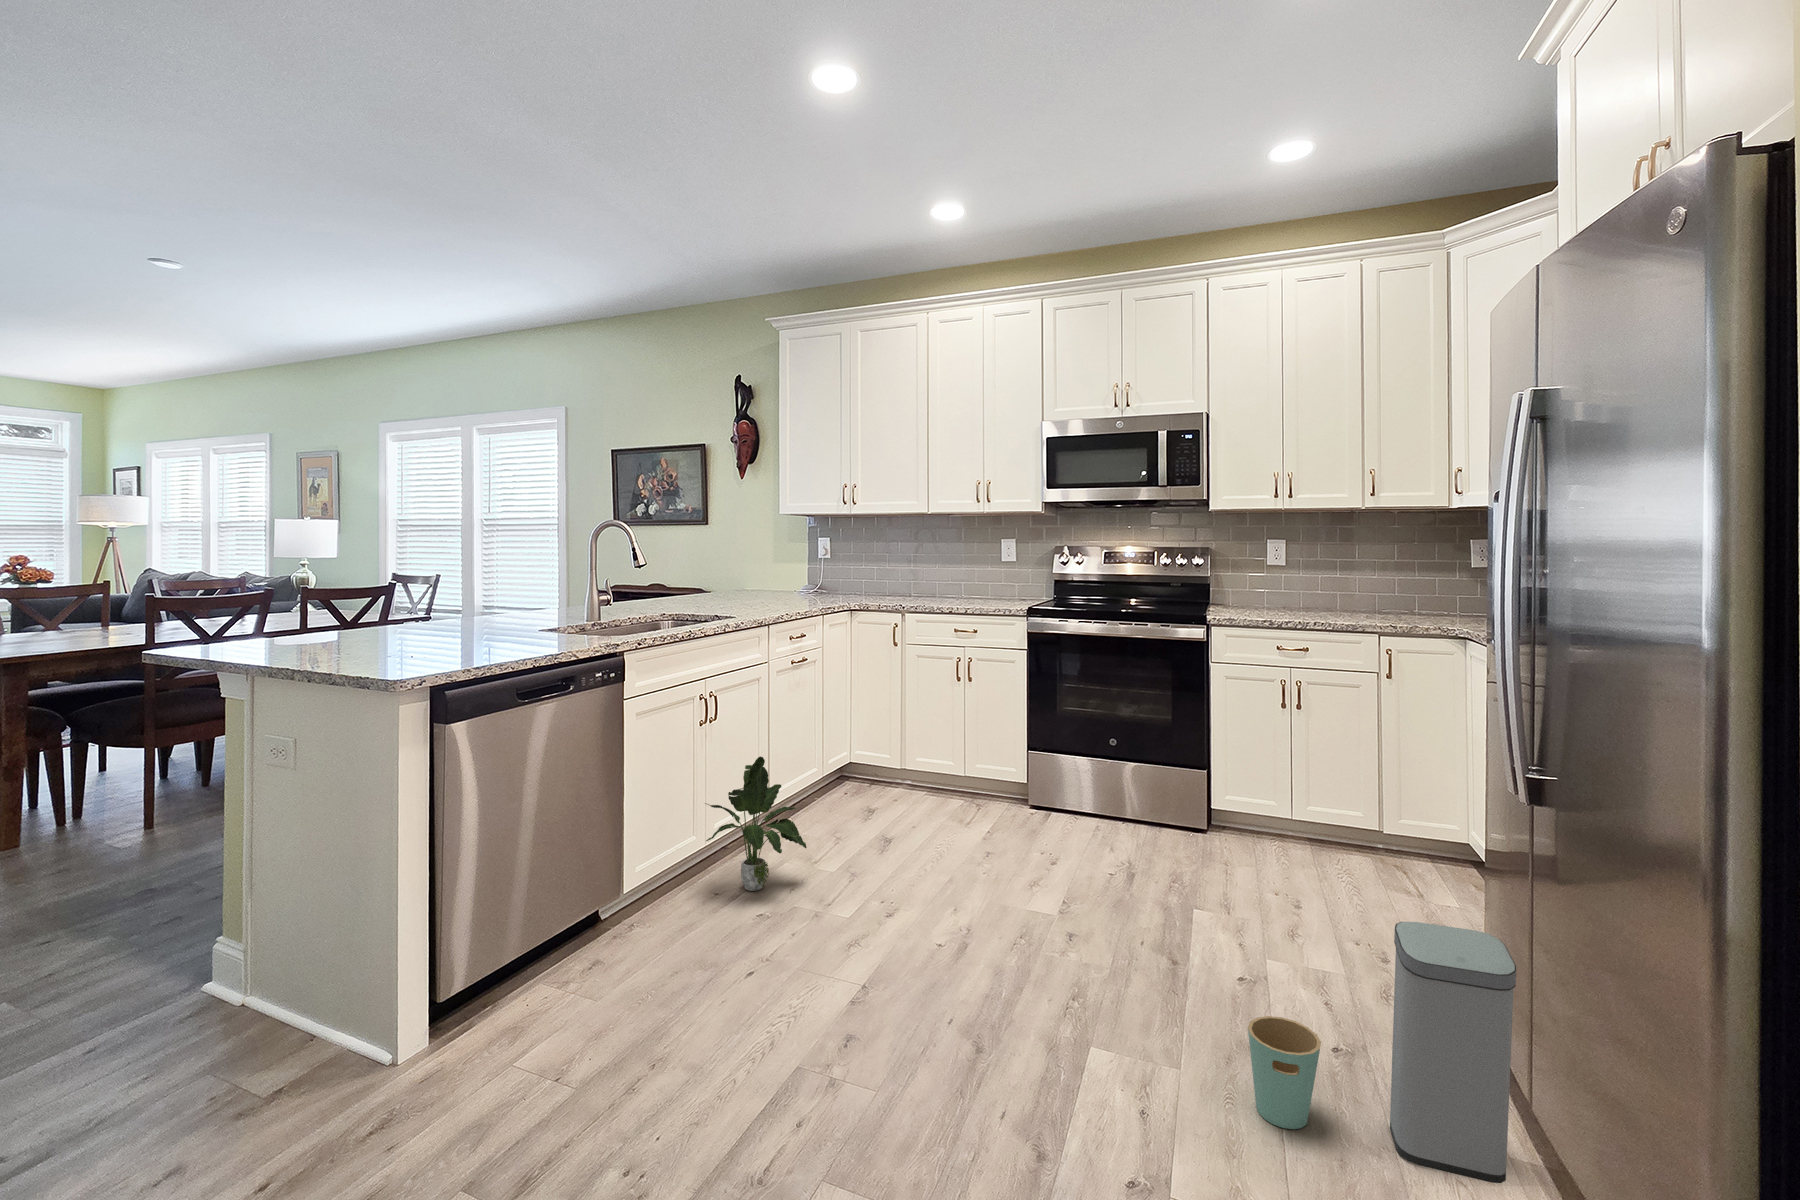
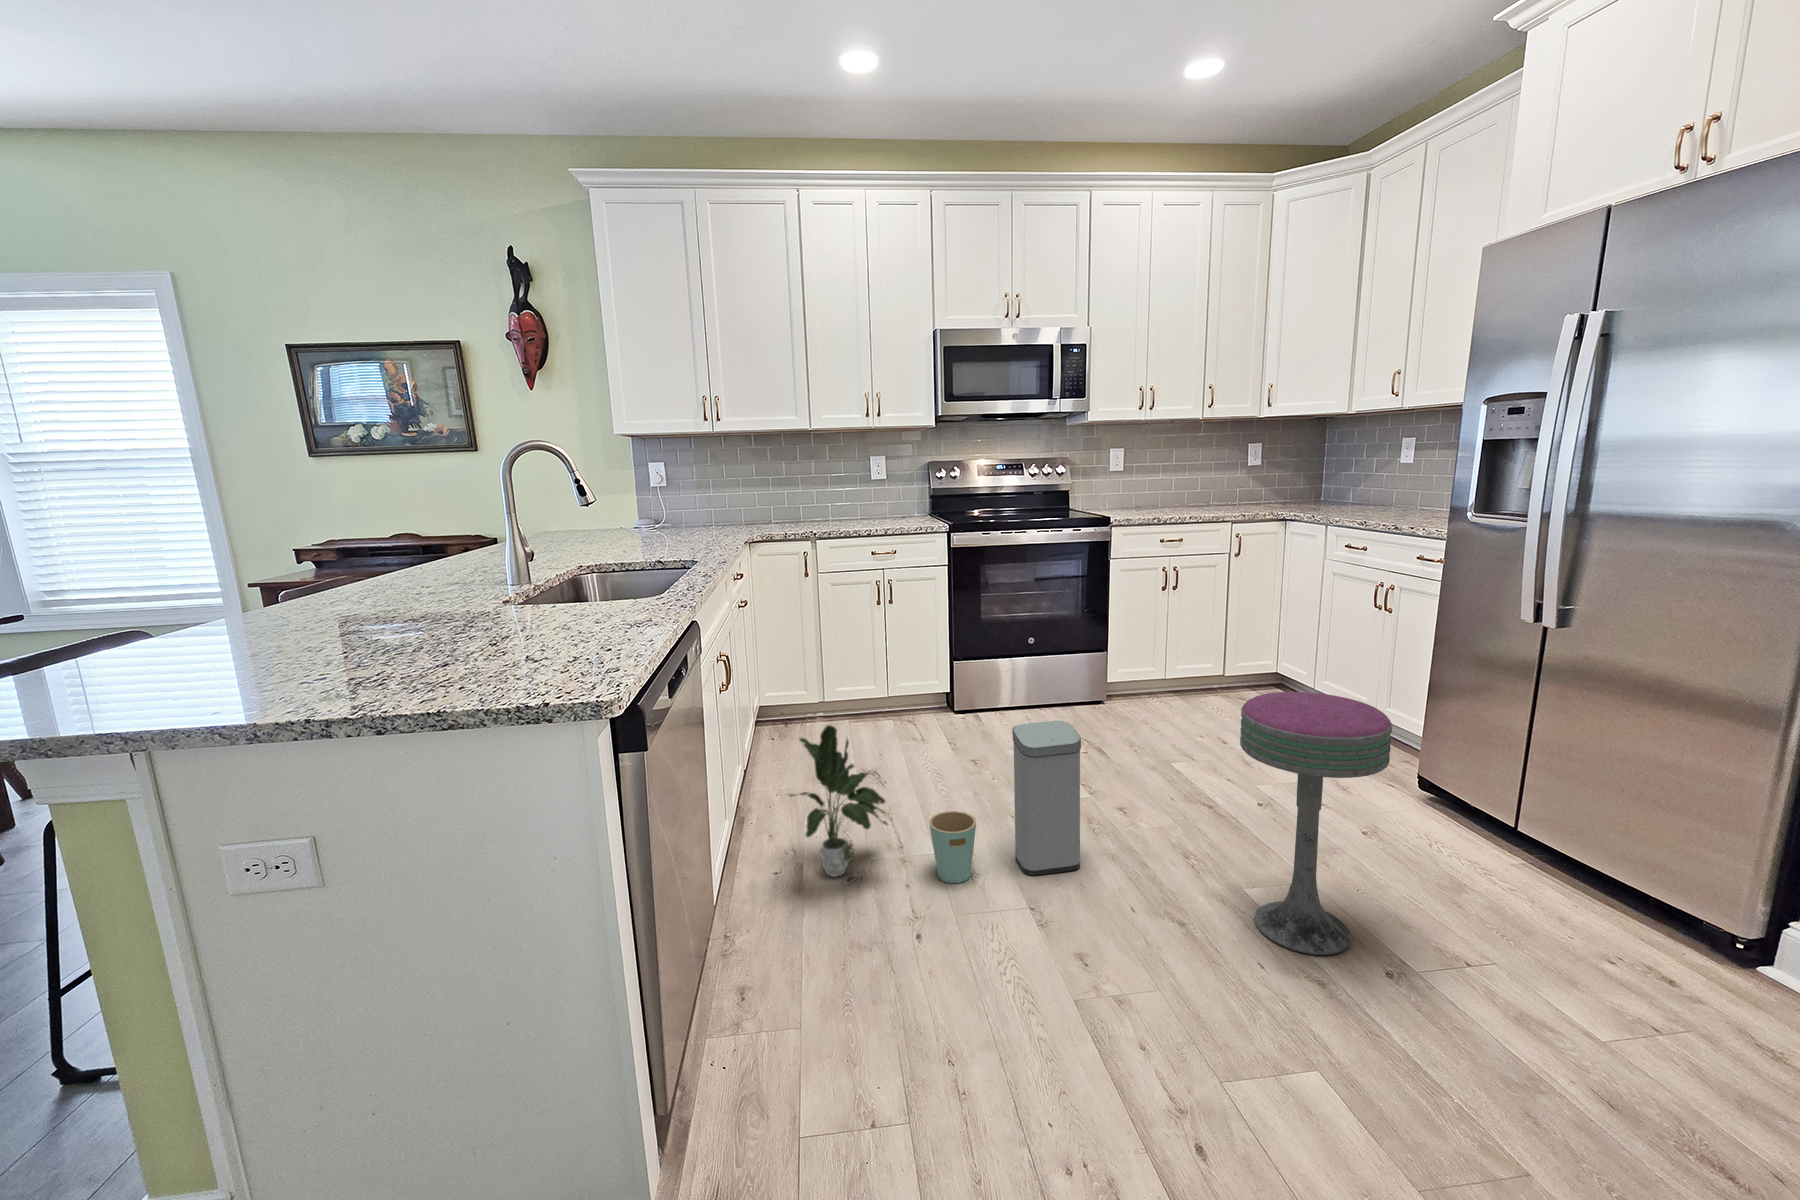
bar stool: none [991,789,1136,1090] -> present [1240,692,1392,955]
trash can: present [1248,922,1516,1183] -> present [929,721,1081,883]

